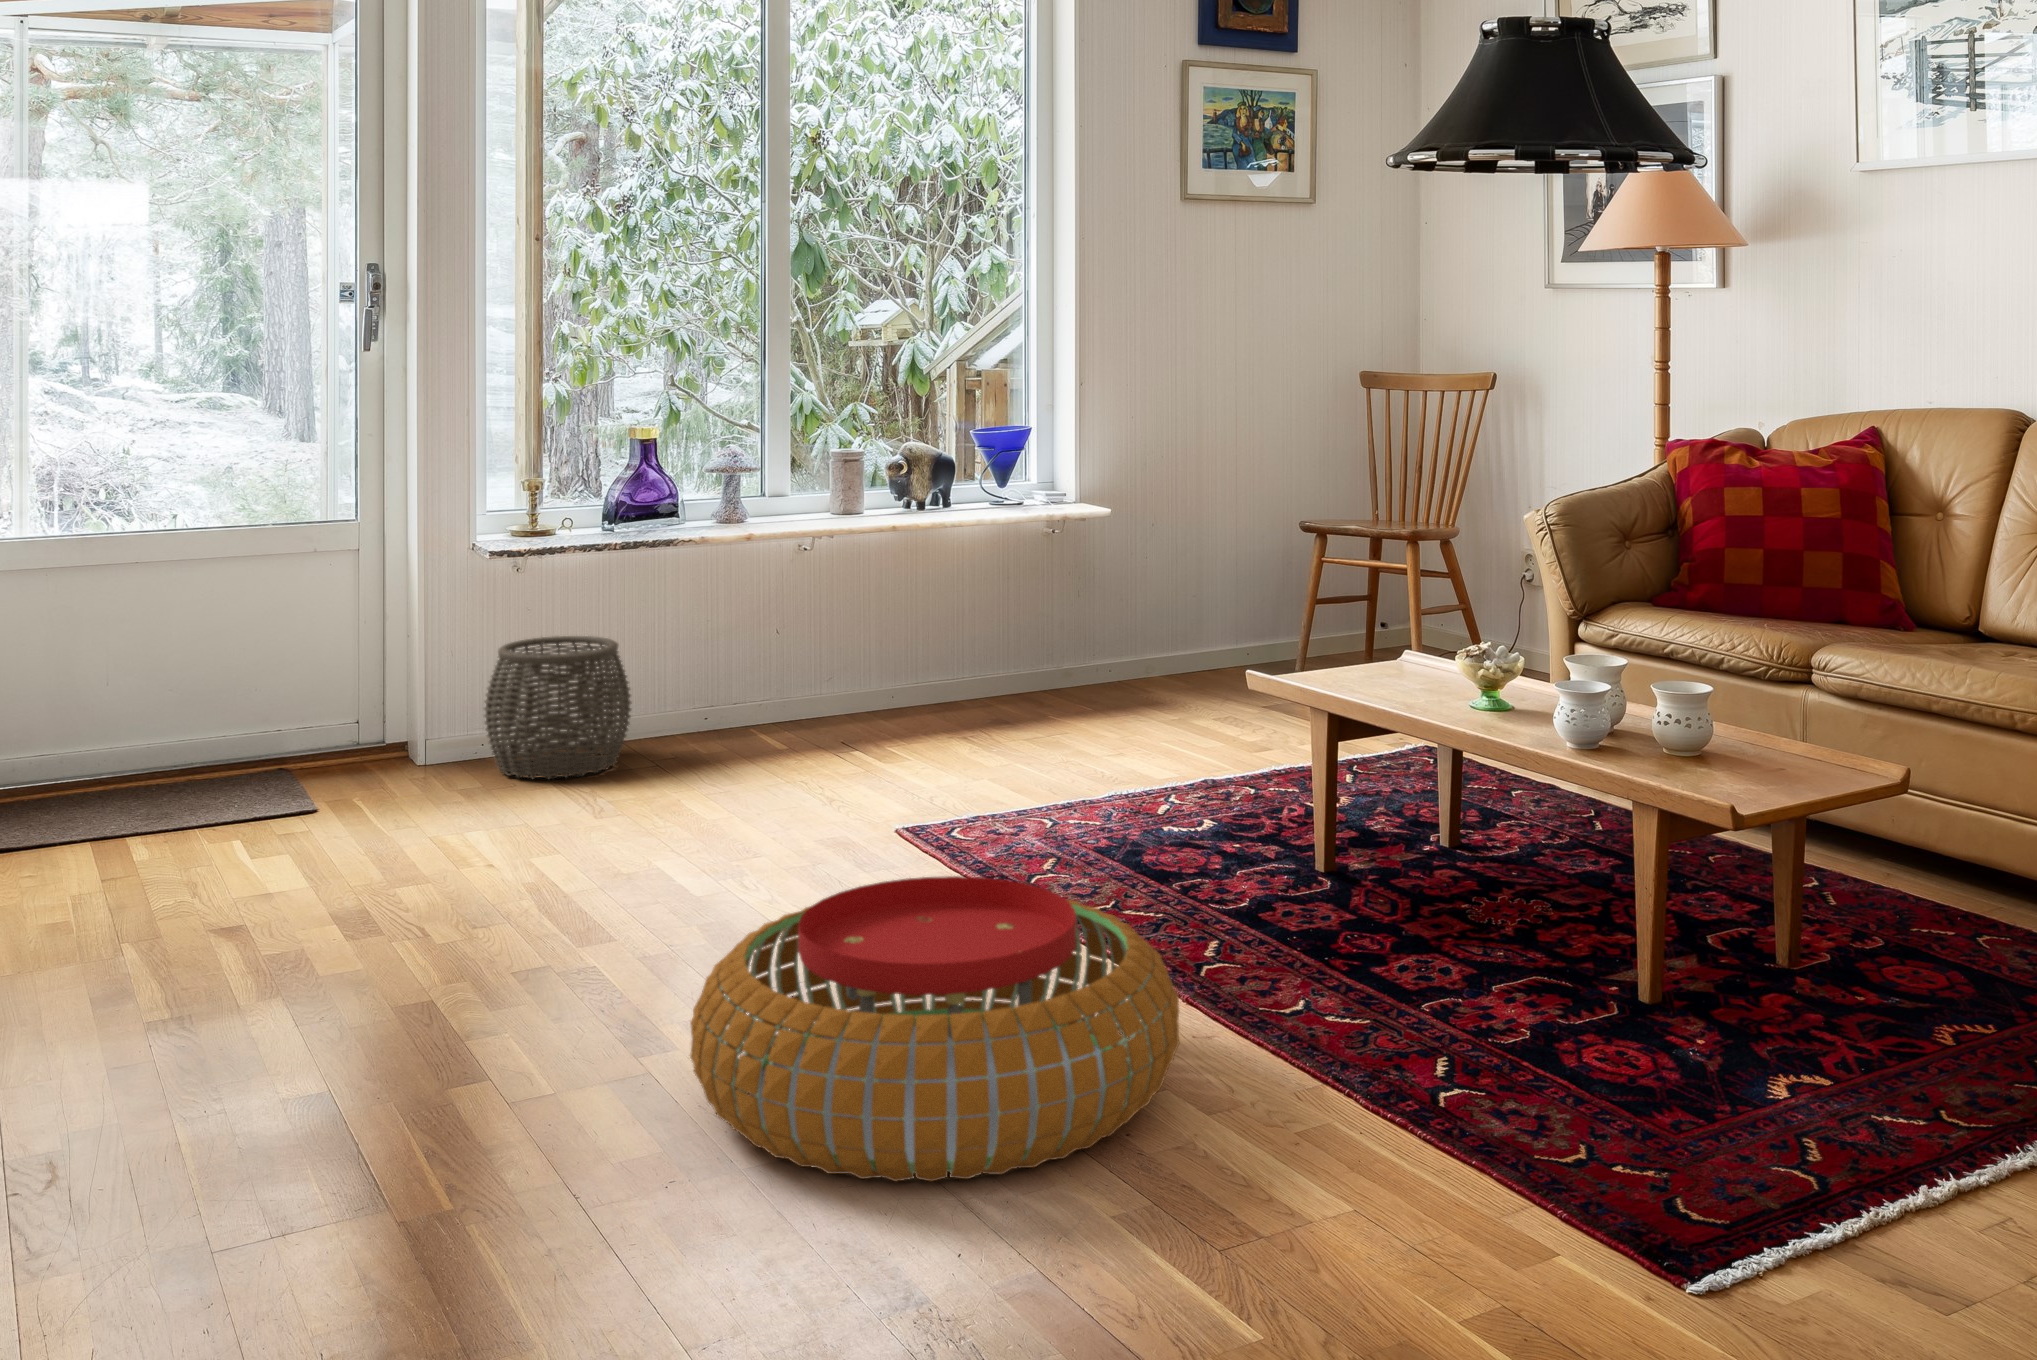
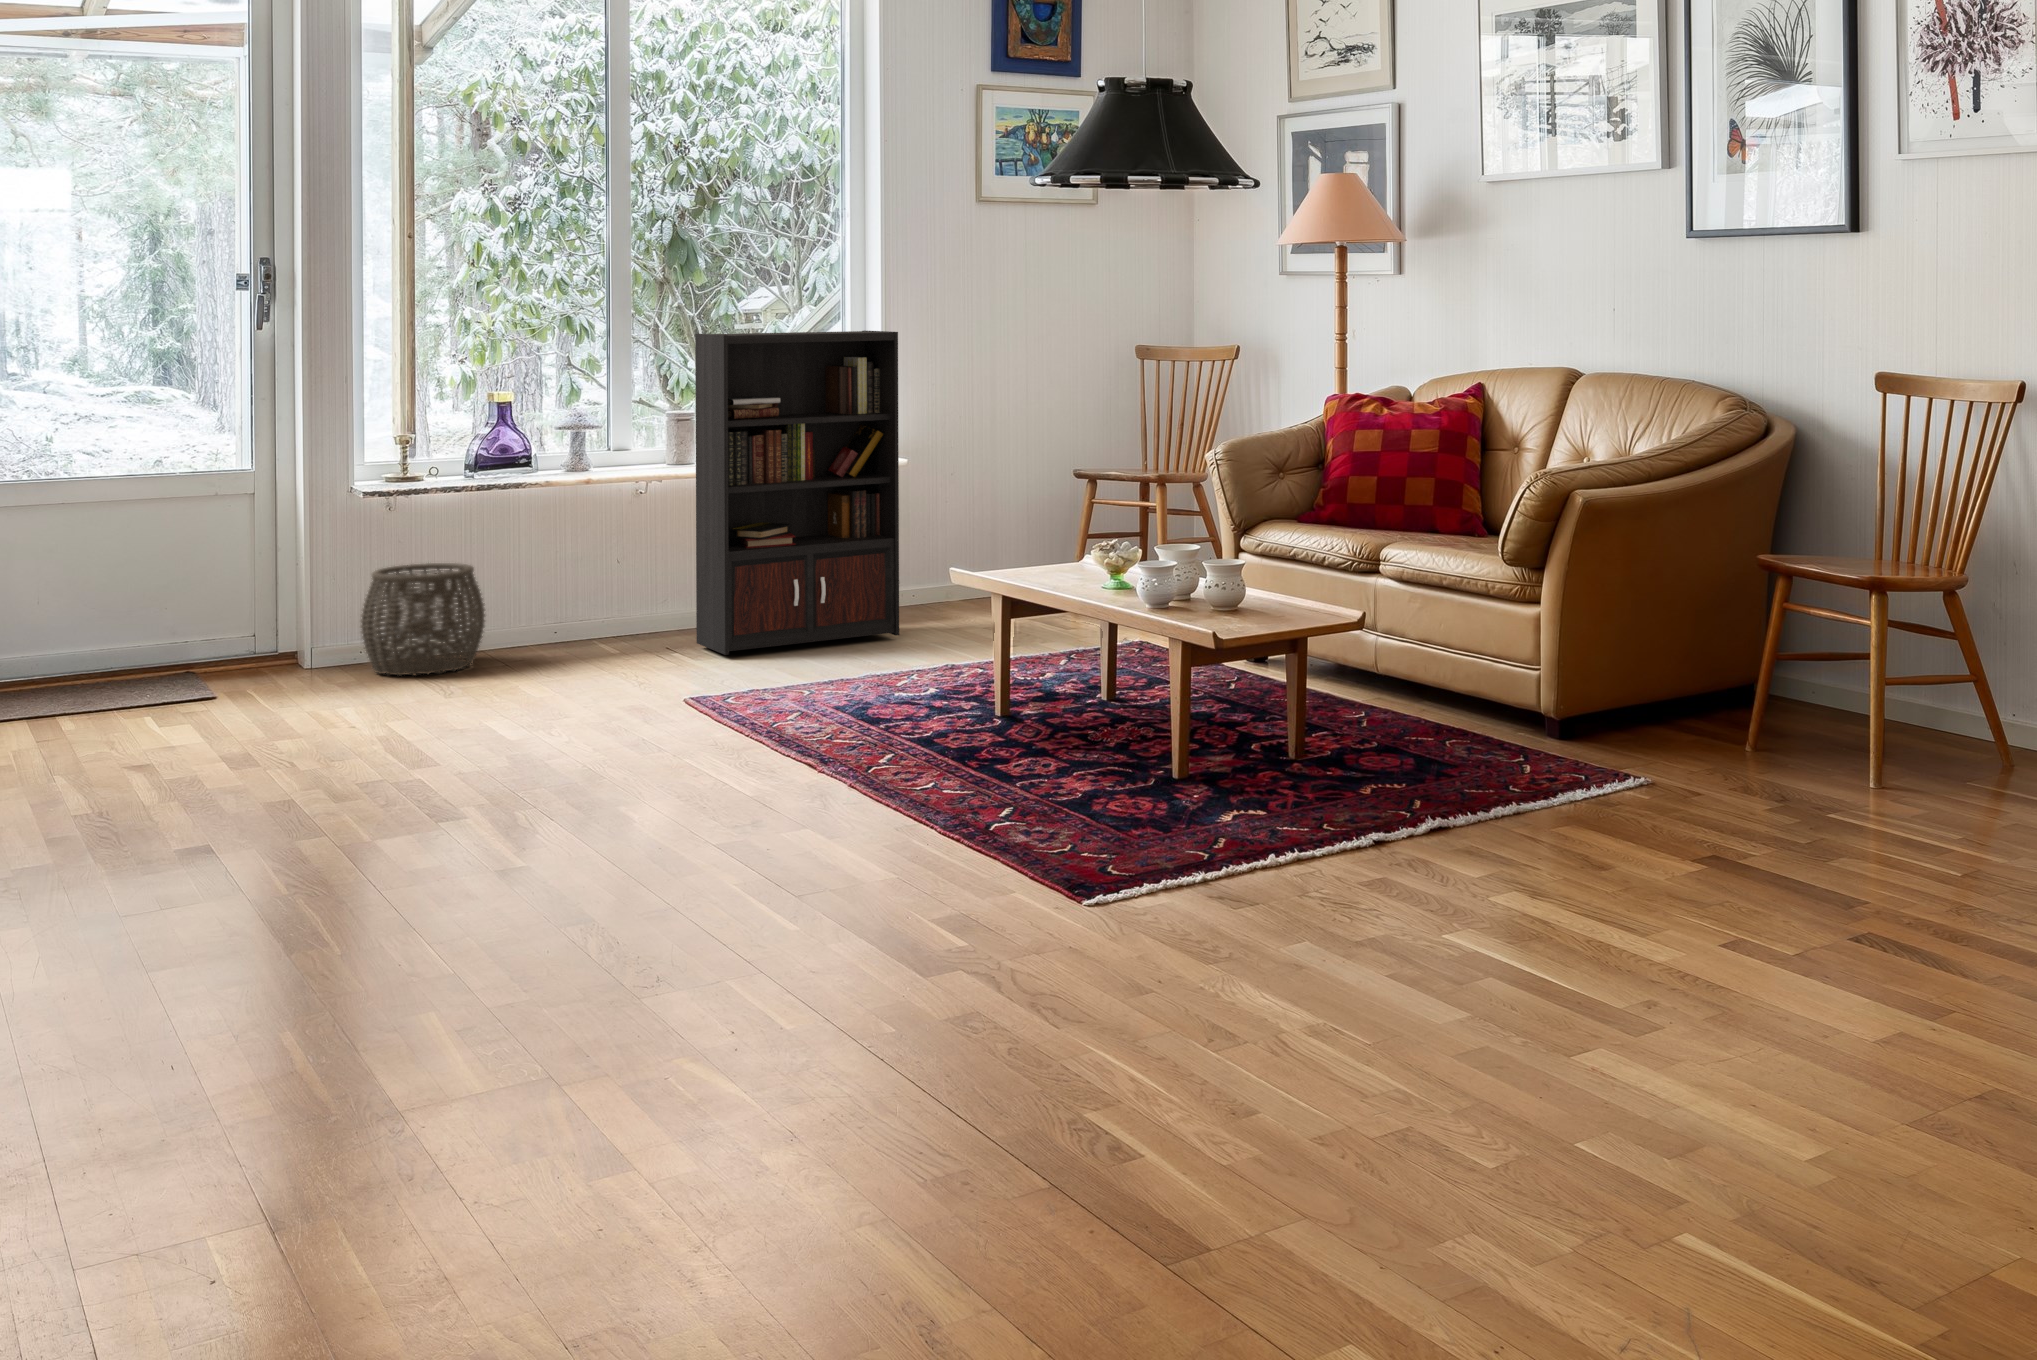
bookcase: none [877,354,1120,757] -> present [695,331,899,655]
pouf: present [690,876,1179,1182] -> none [467,695,819,874]

